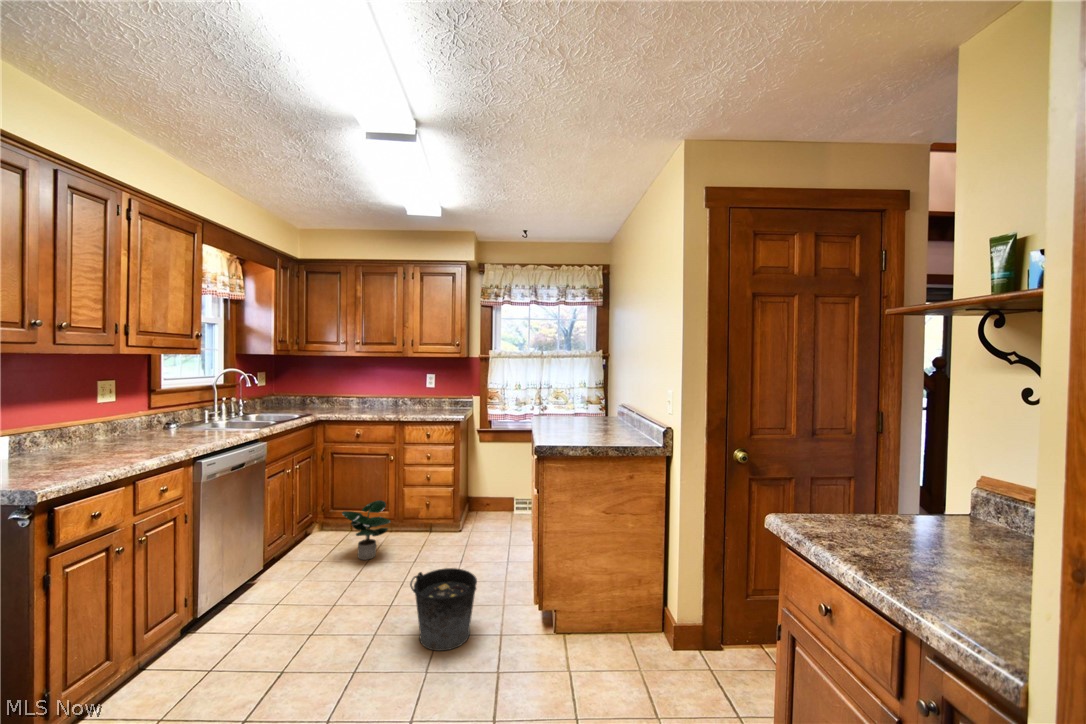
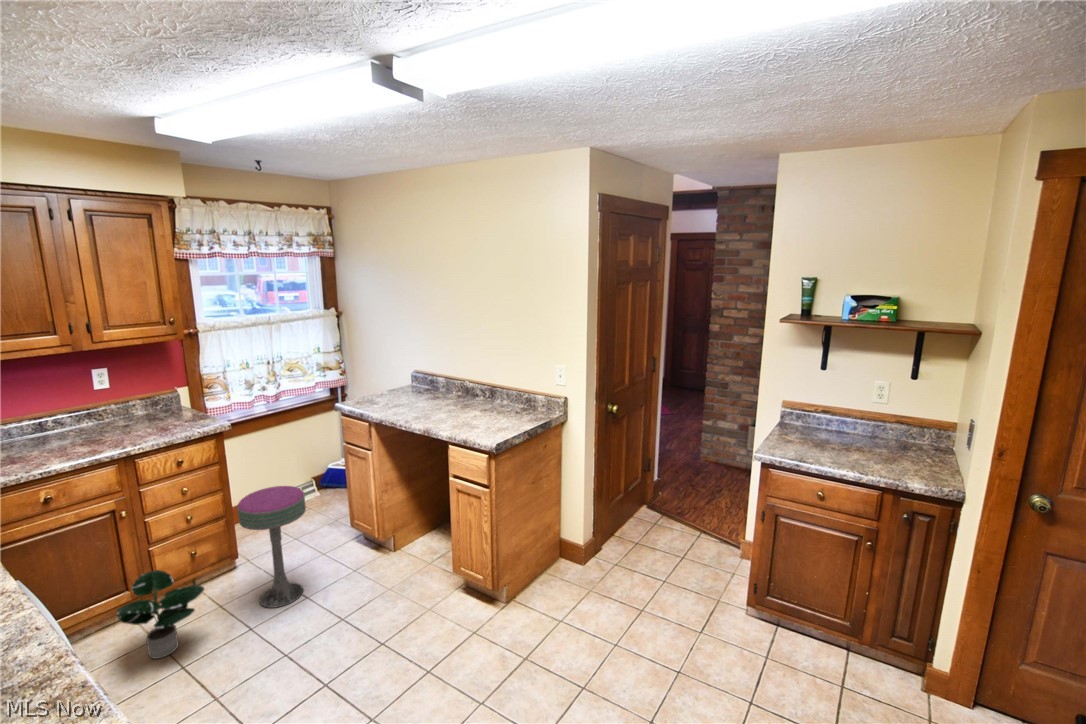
bar stool: none [421,470,469,569] -> present [237,486,306,608]
bucket: present [410,568,477,651] -> none [371,567,441,650]

